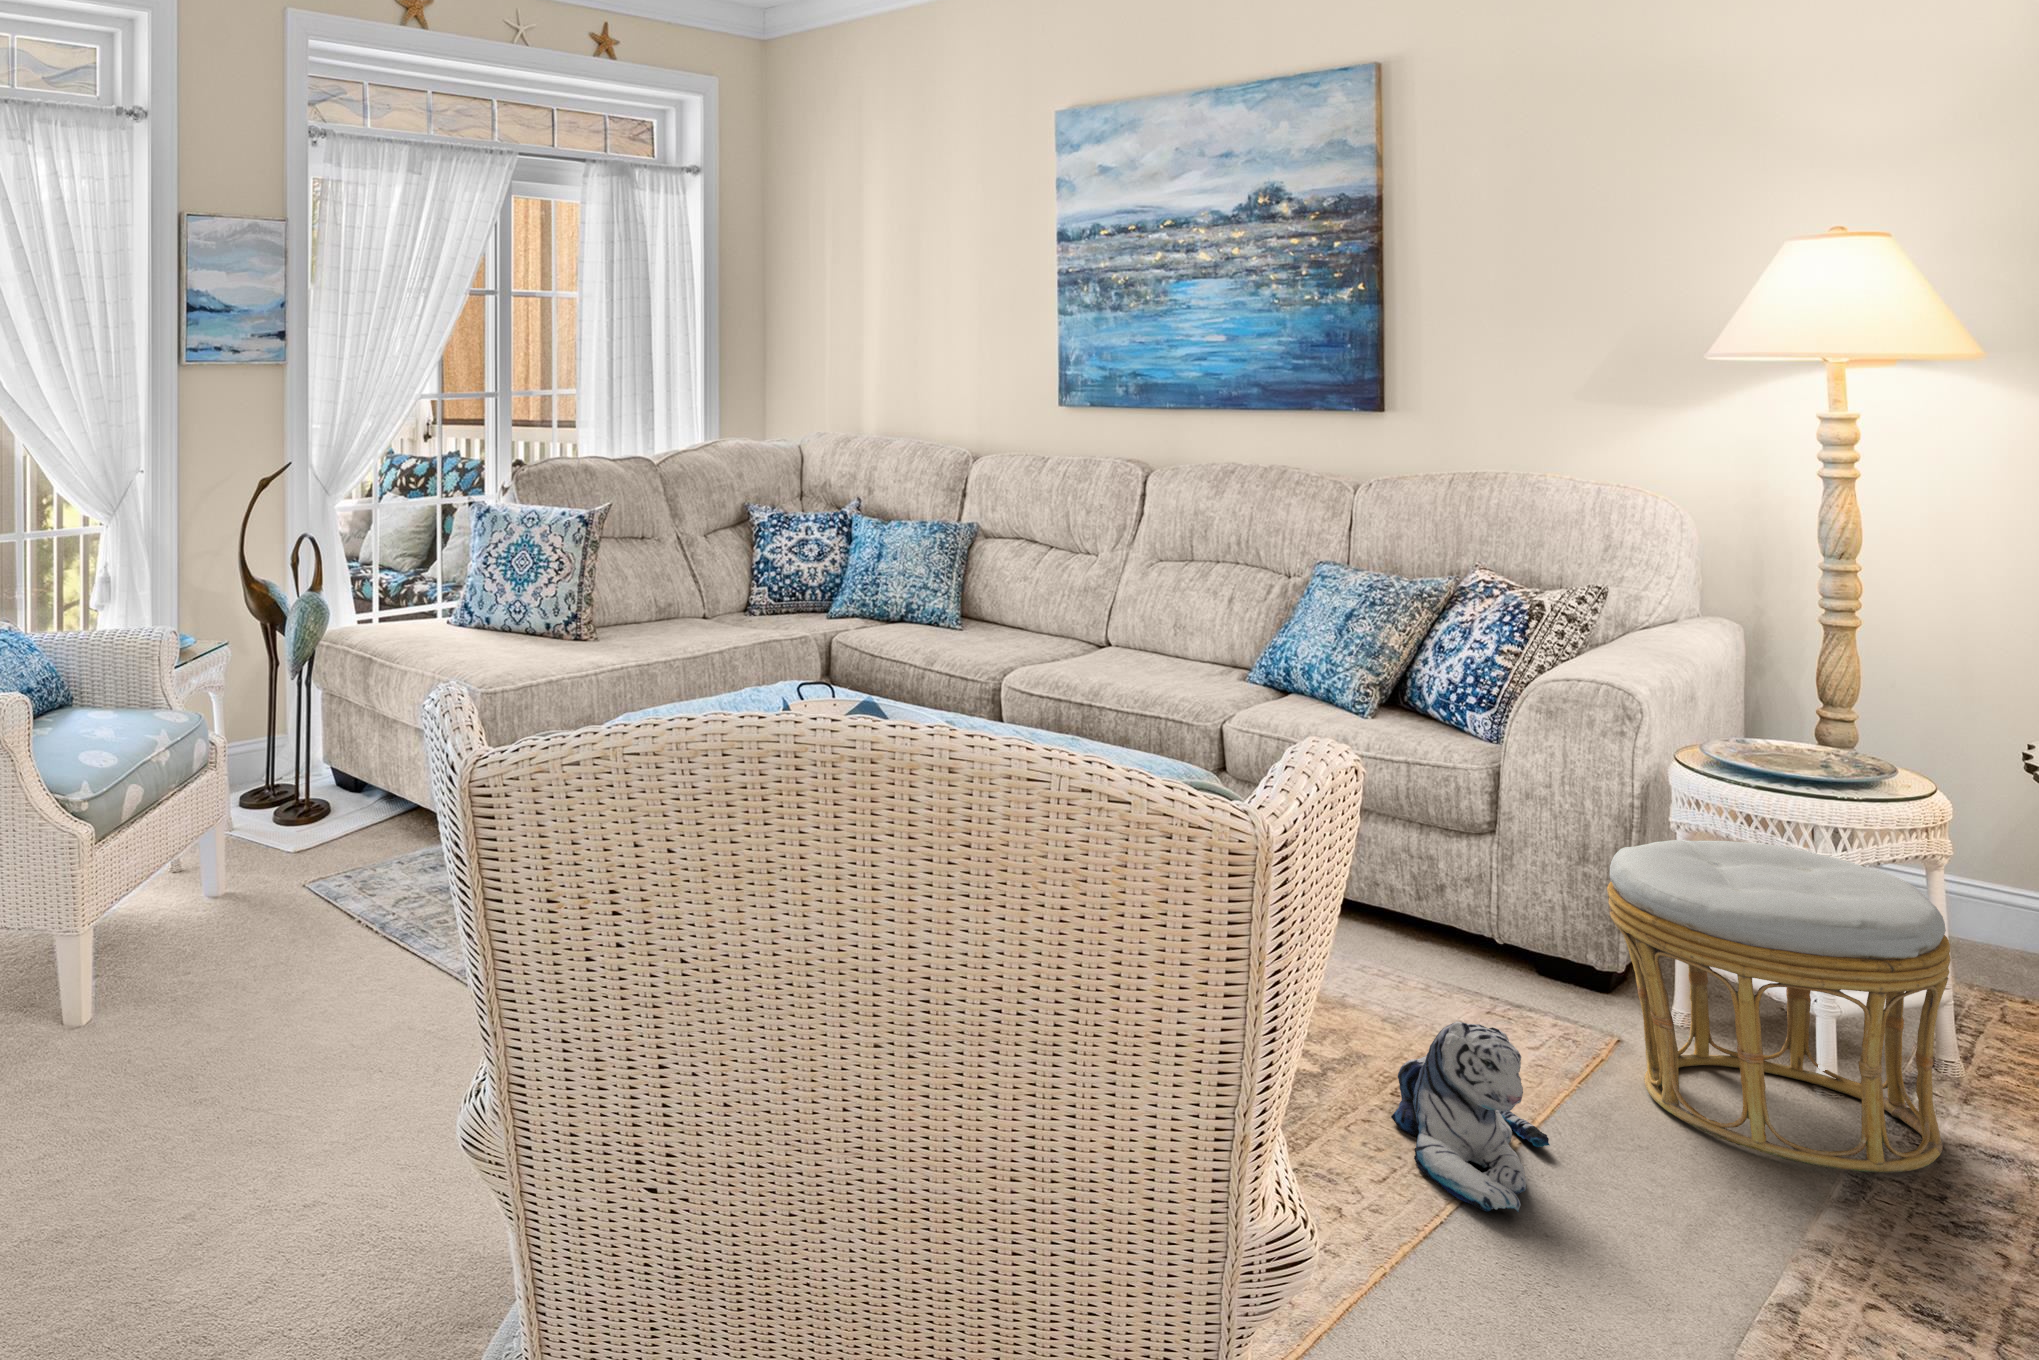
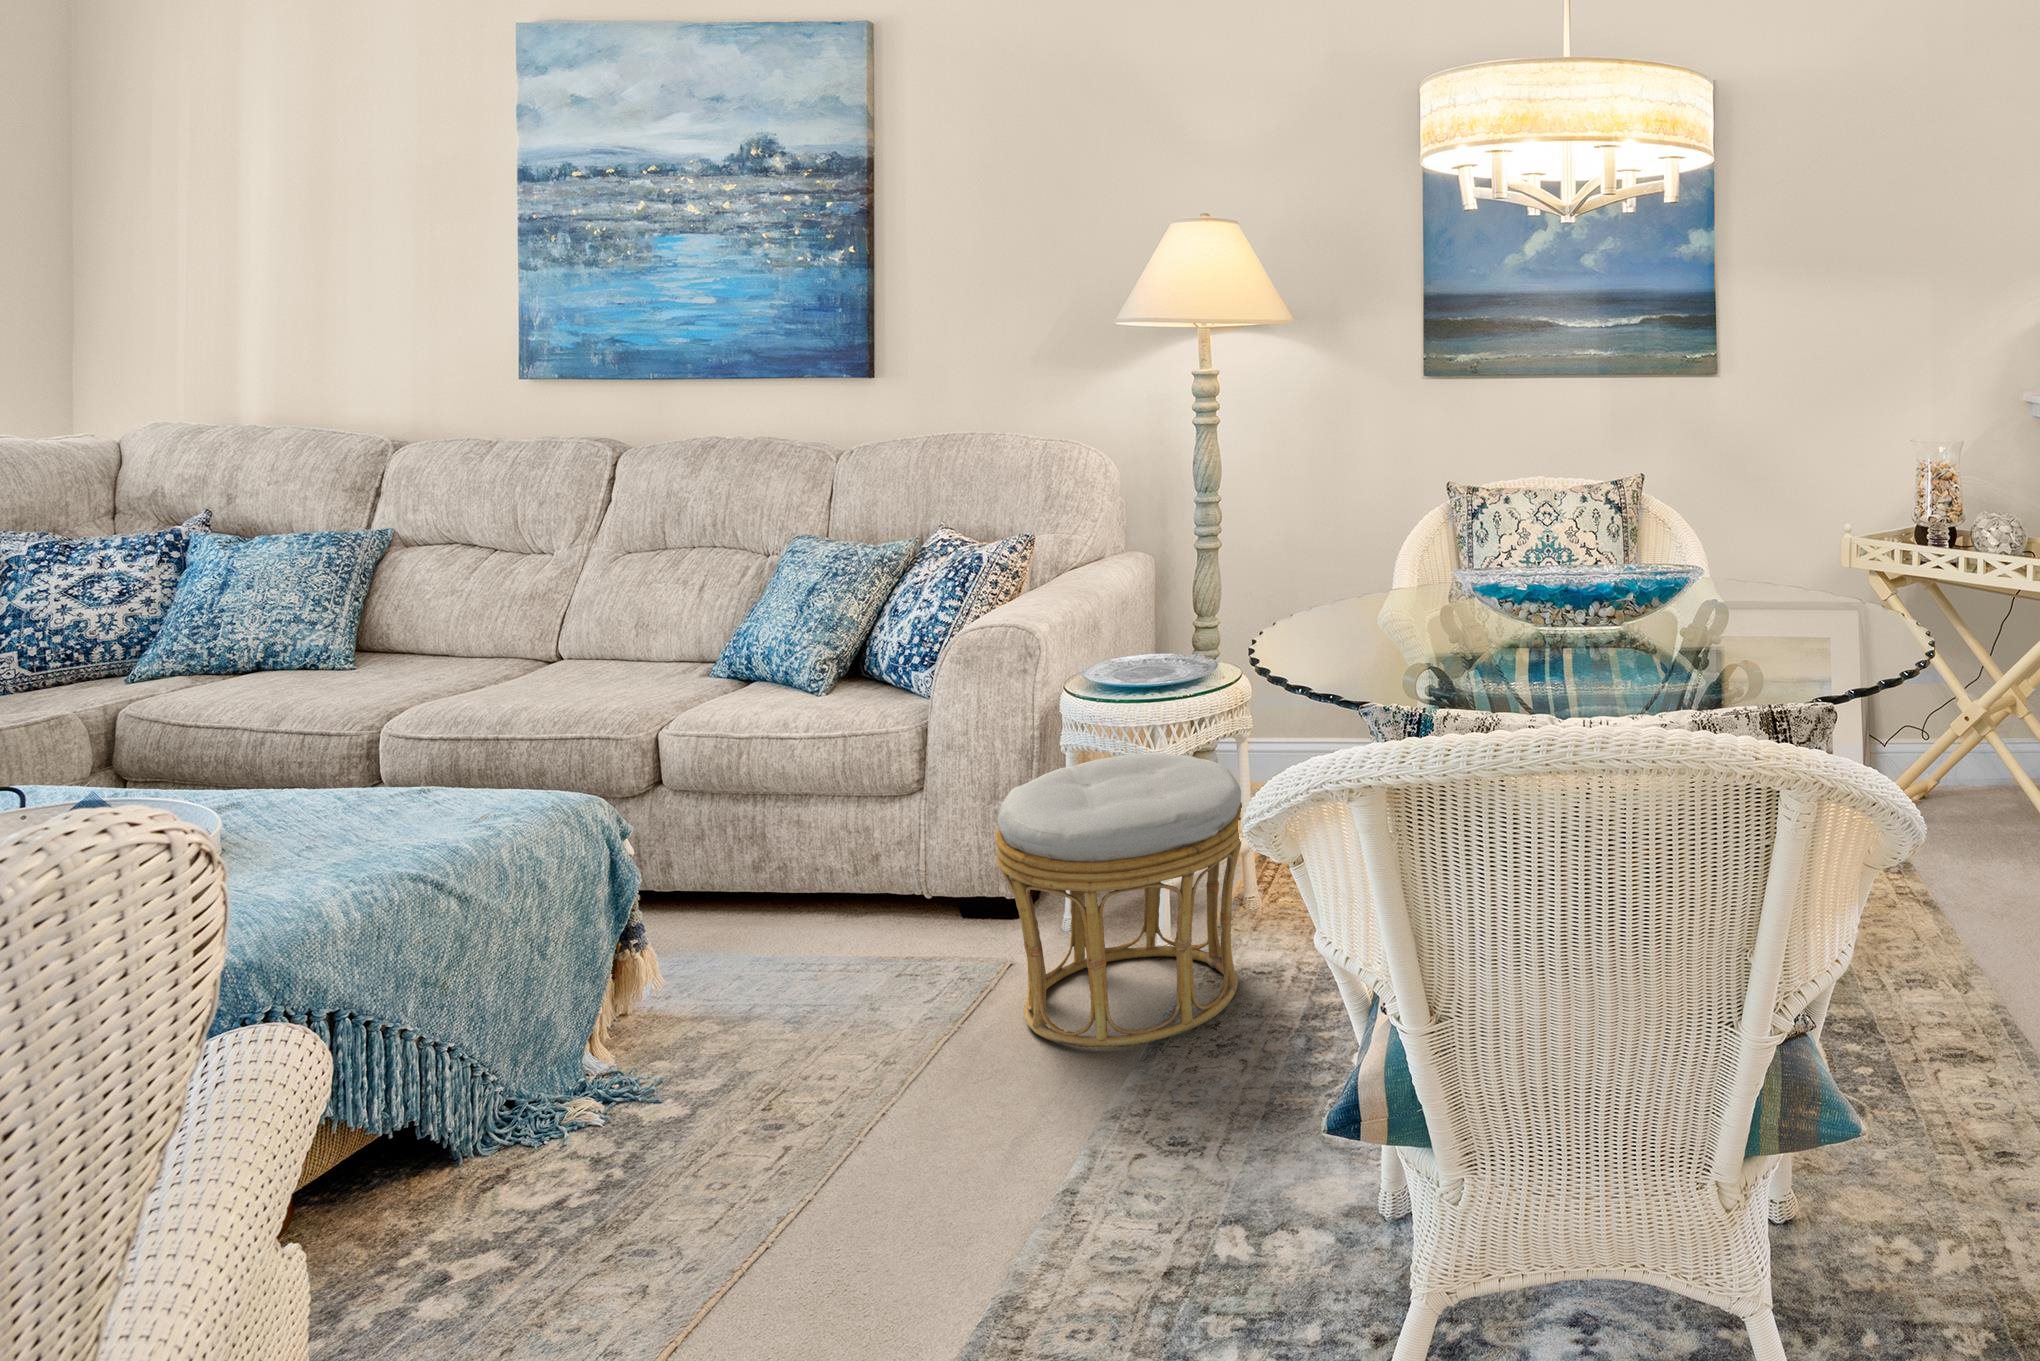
plush toy: present [1391,1021,1550,1212] -> none [755,1025,915,1240]

